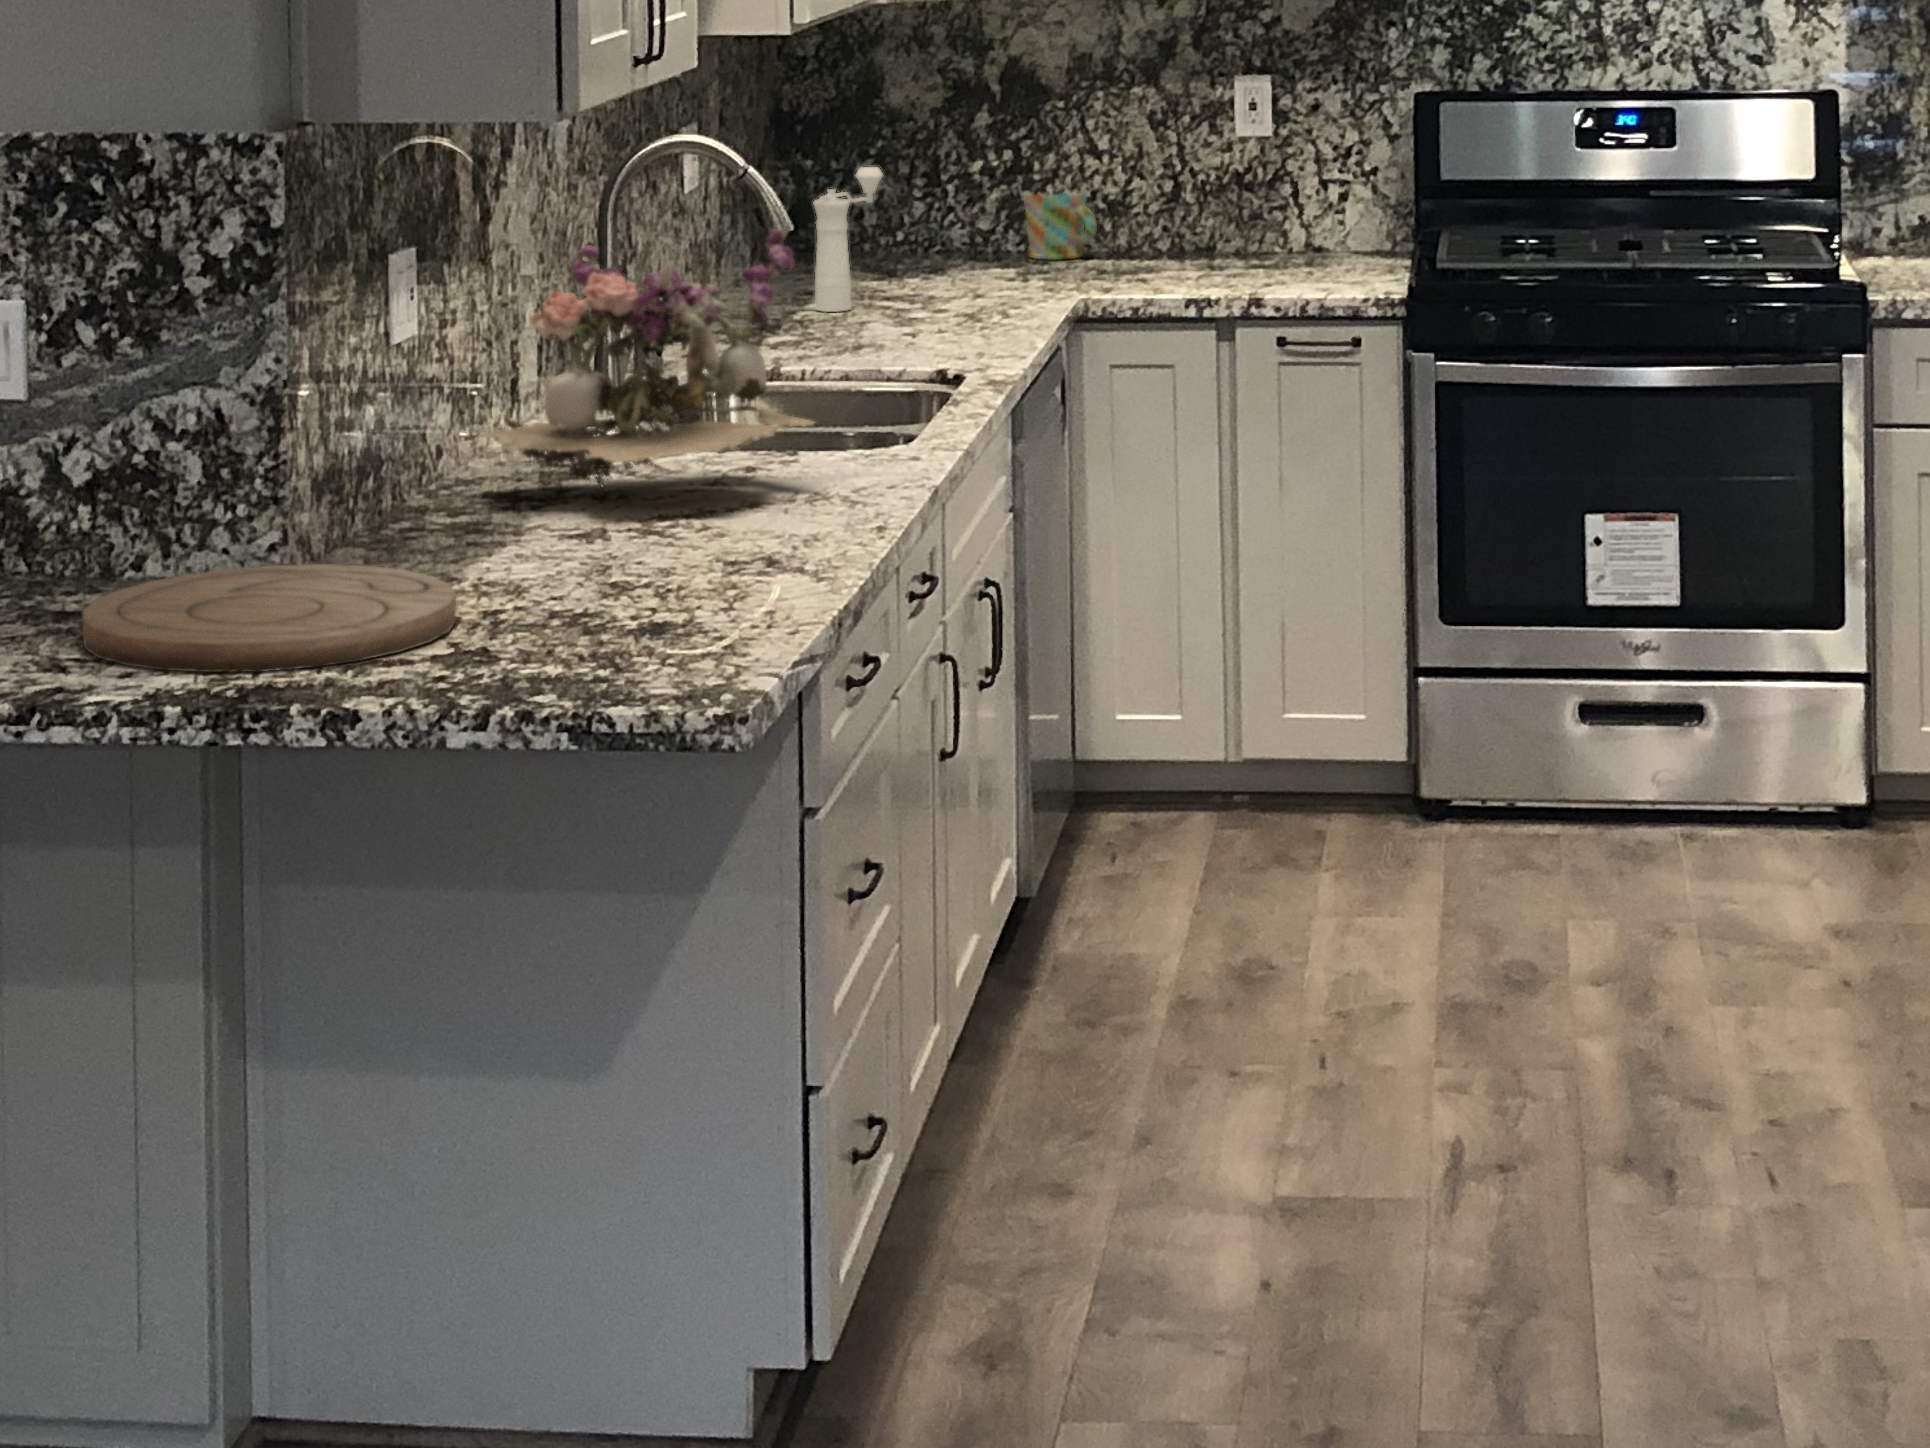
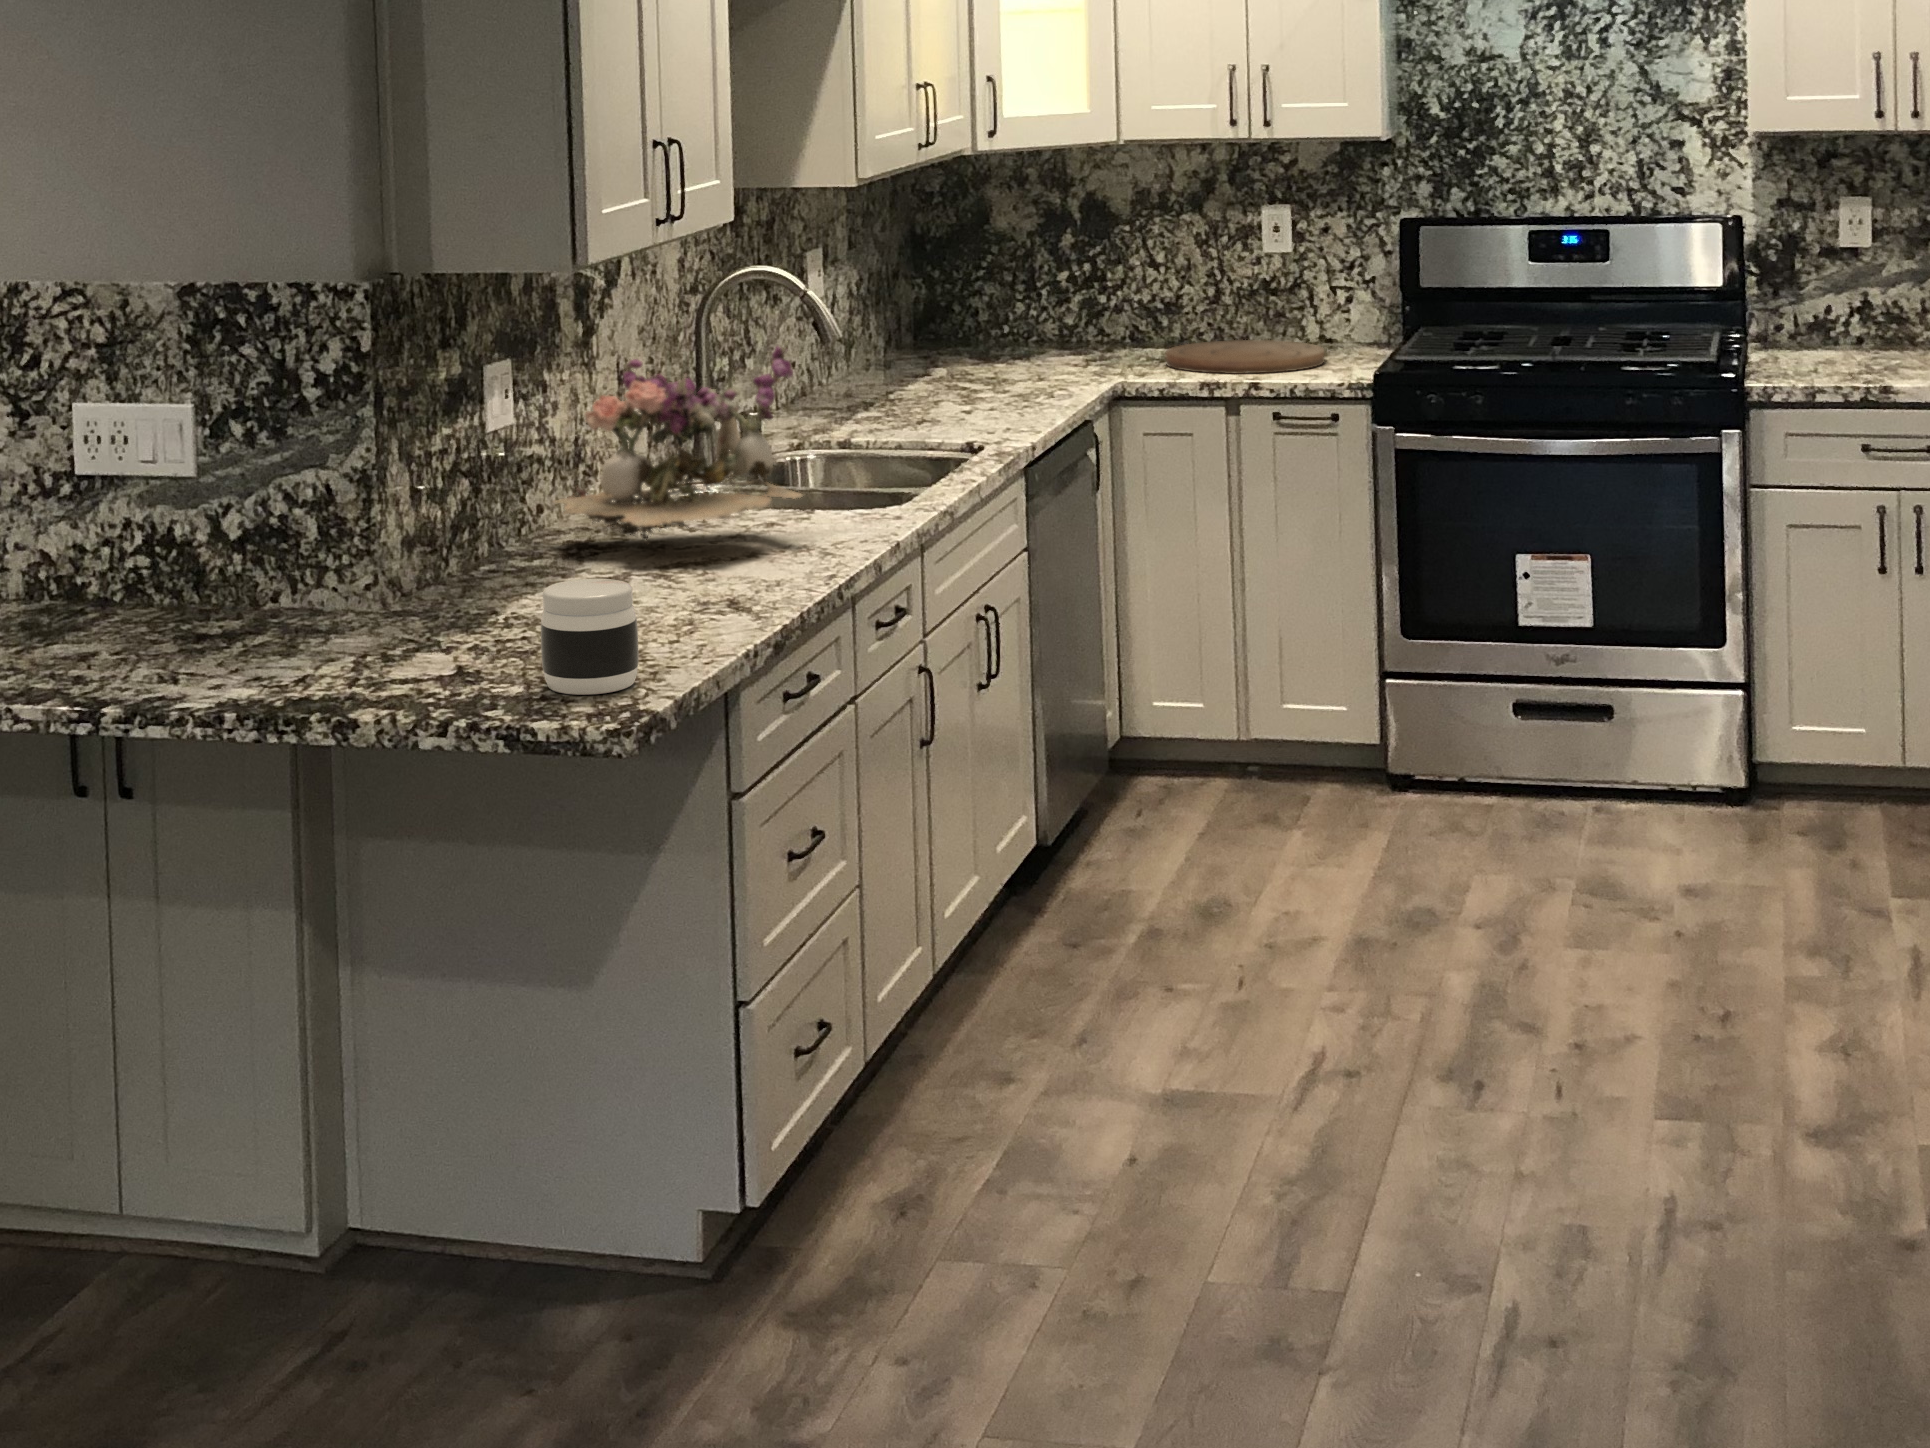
pepper mill: present [813,167,883,312] -> none [899,283,957,396]
mug: present [1023,191,1097,260] -> none [1092,296,1149,351]
jar: none [596,516,724,668] -> present [541,579,639,695]
cutting board: present [83,564,456,672] -> present [1165,340,1324,374]

